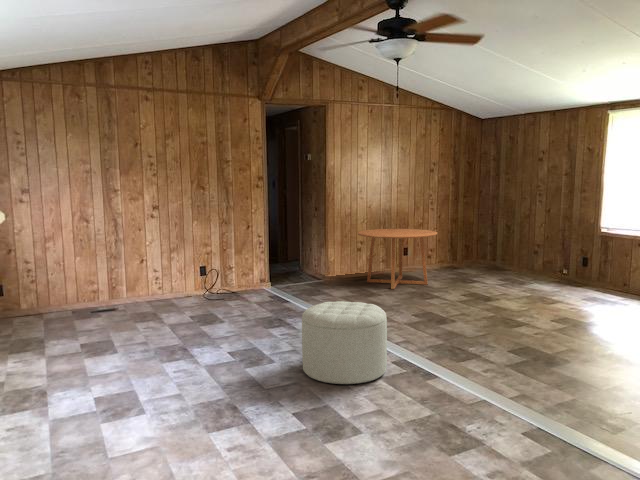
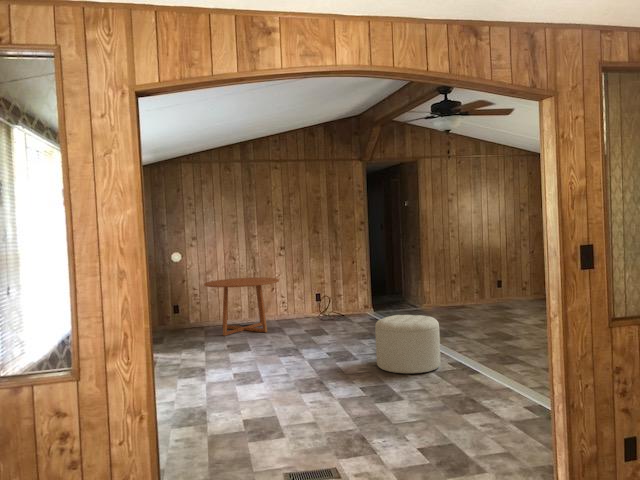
dining table: present [358,229,437,289] -> present [204,277,279,336]

